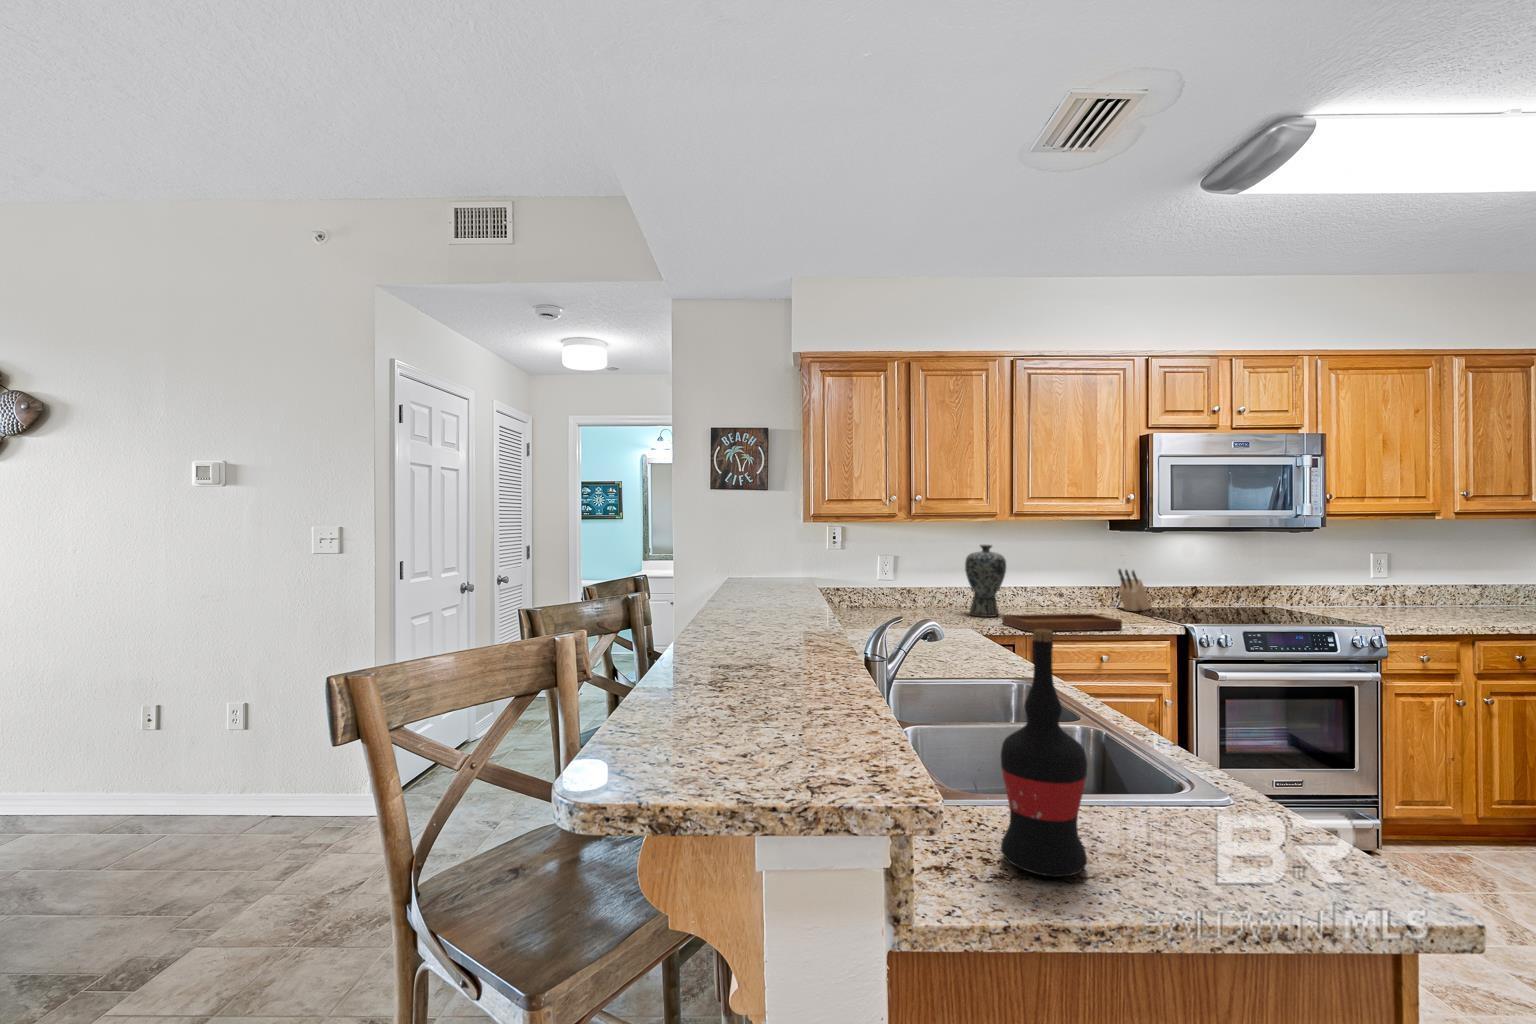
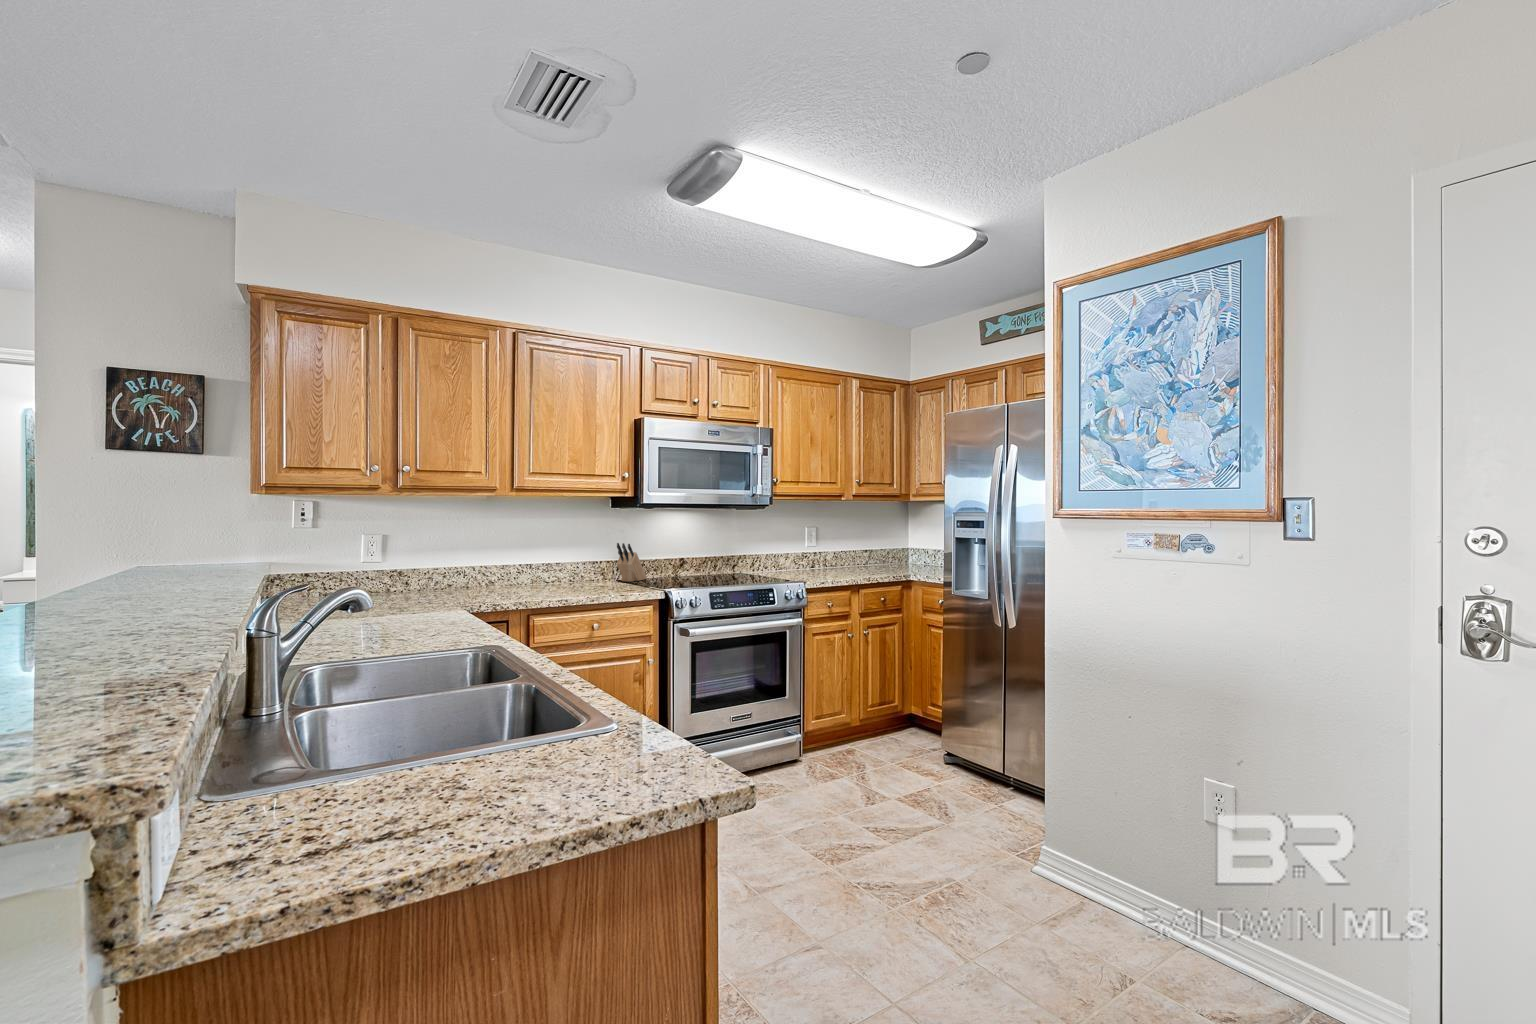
vase: present [965,544,1006,617] -> none [462,520,506,595]
tray: present [1002,592,1122,632] -> none [497,565,610,605]
wine bottle: present [1001,629,1087,877] -> none [325,567,431,839]

